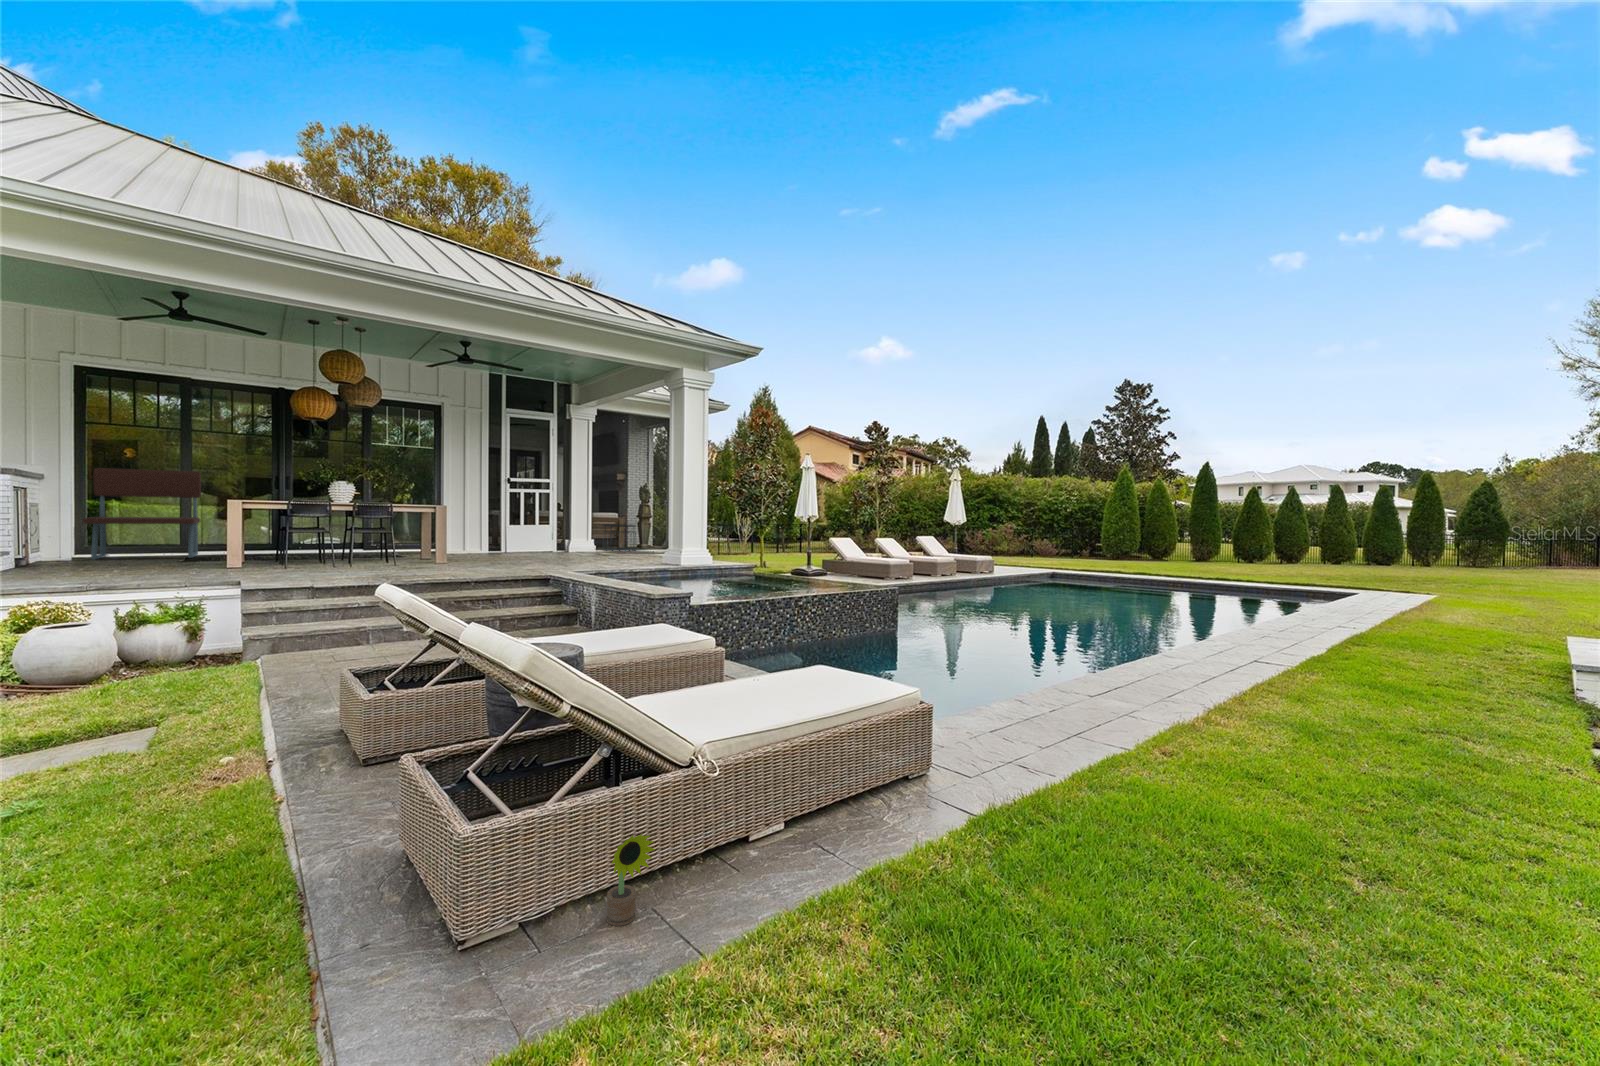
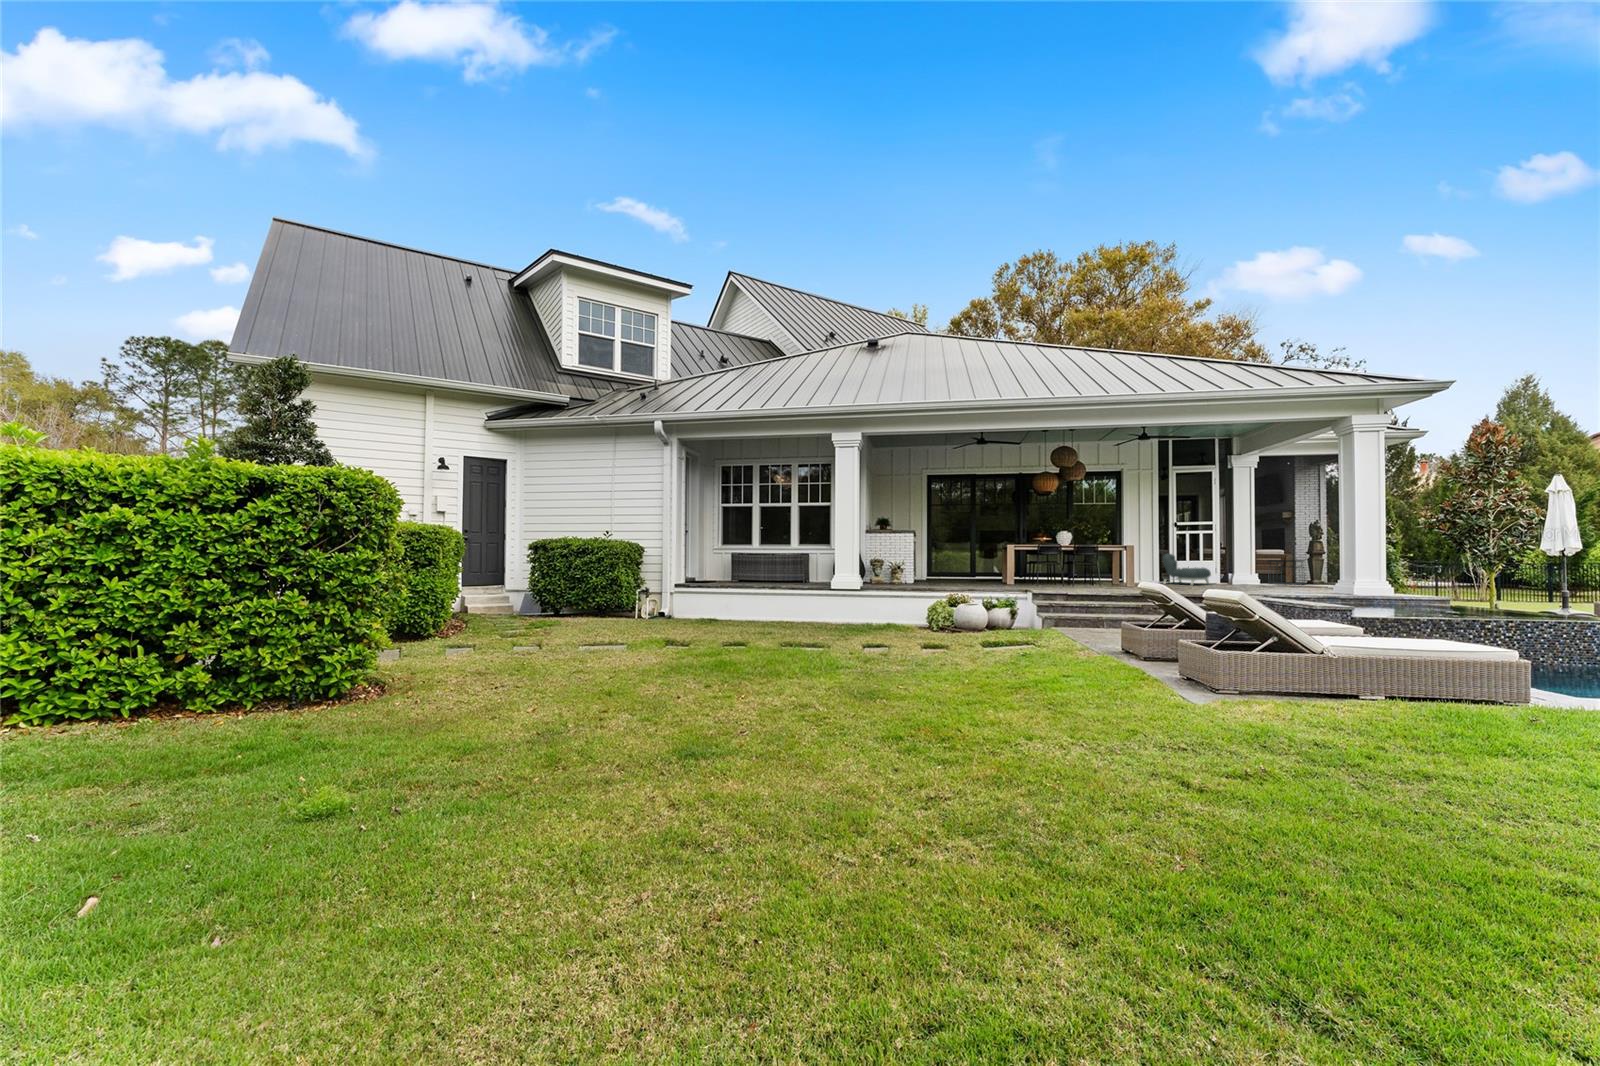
bench: present [82,468,201,560] -> none [939,530,986,580]
armchair: none [489,516,545,556] -> present [1163,554,1211,585]
decorative plant: present [607,834,655,926] -> none [1266,678,1292,720]

